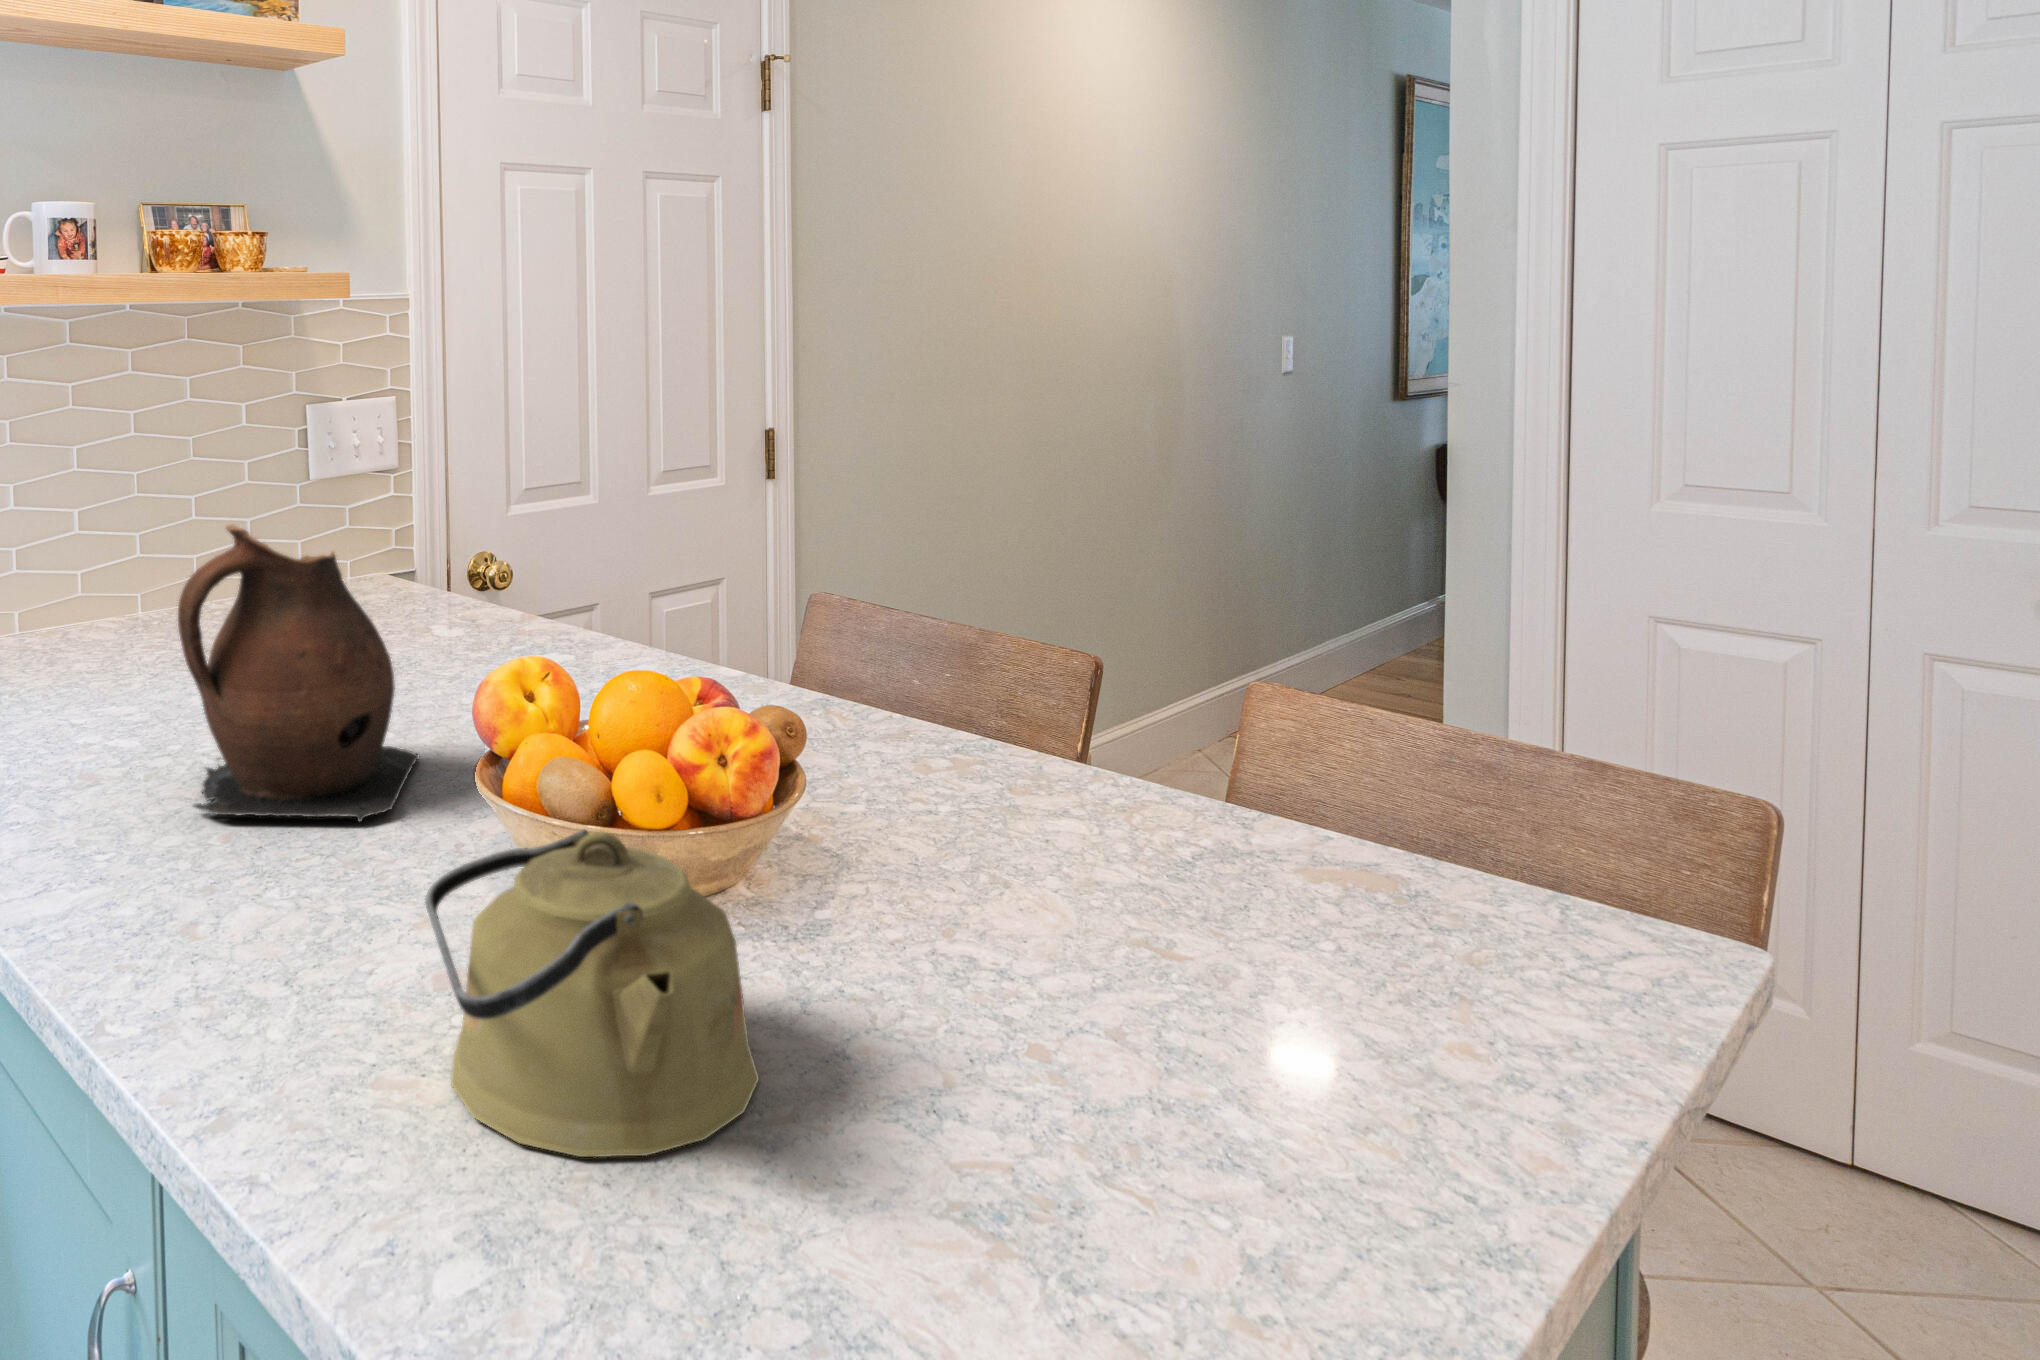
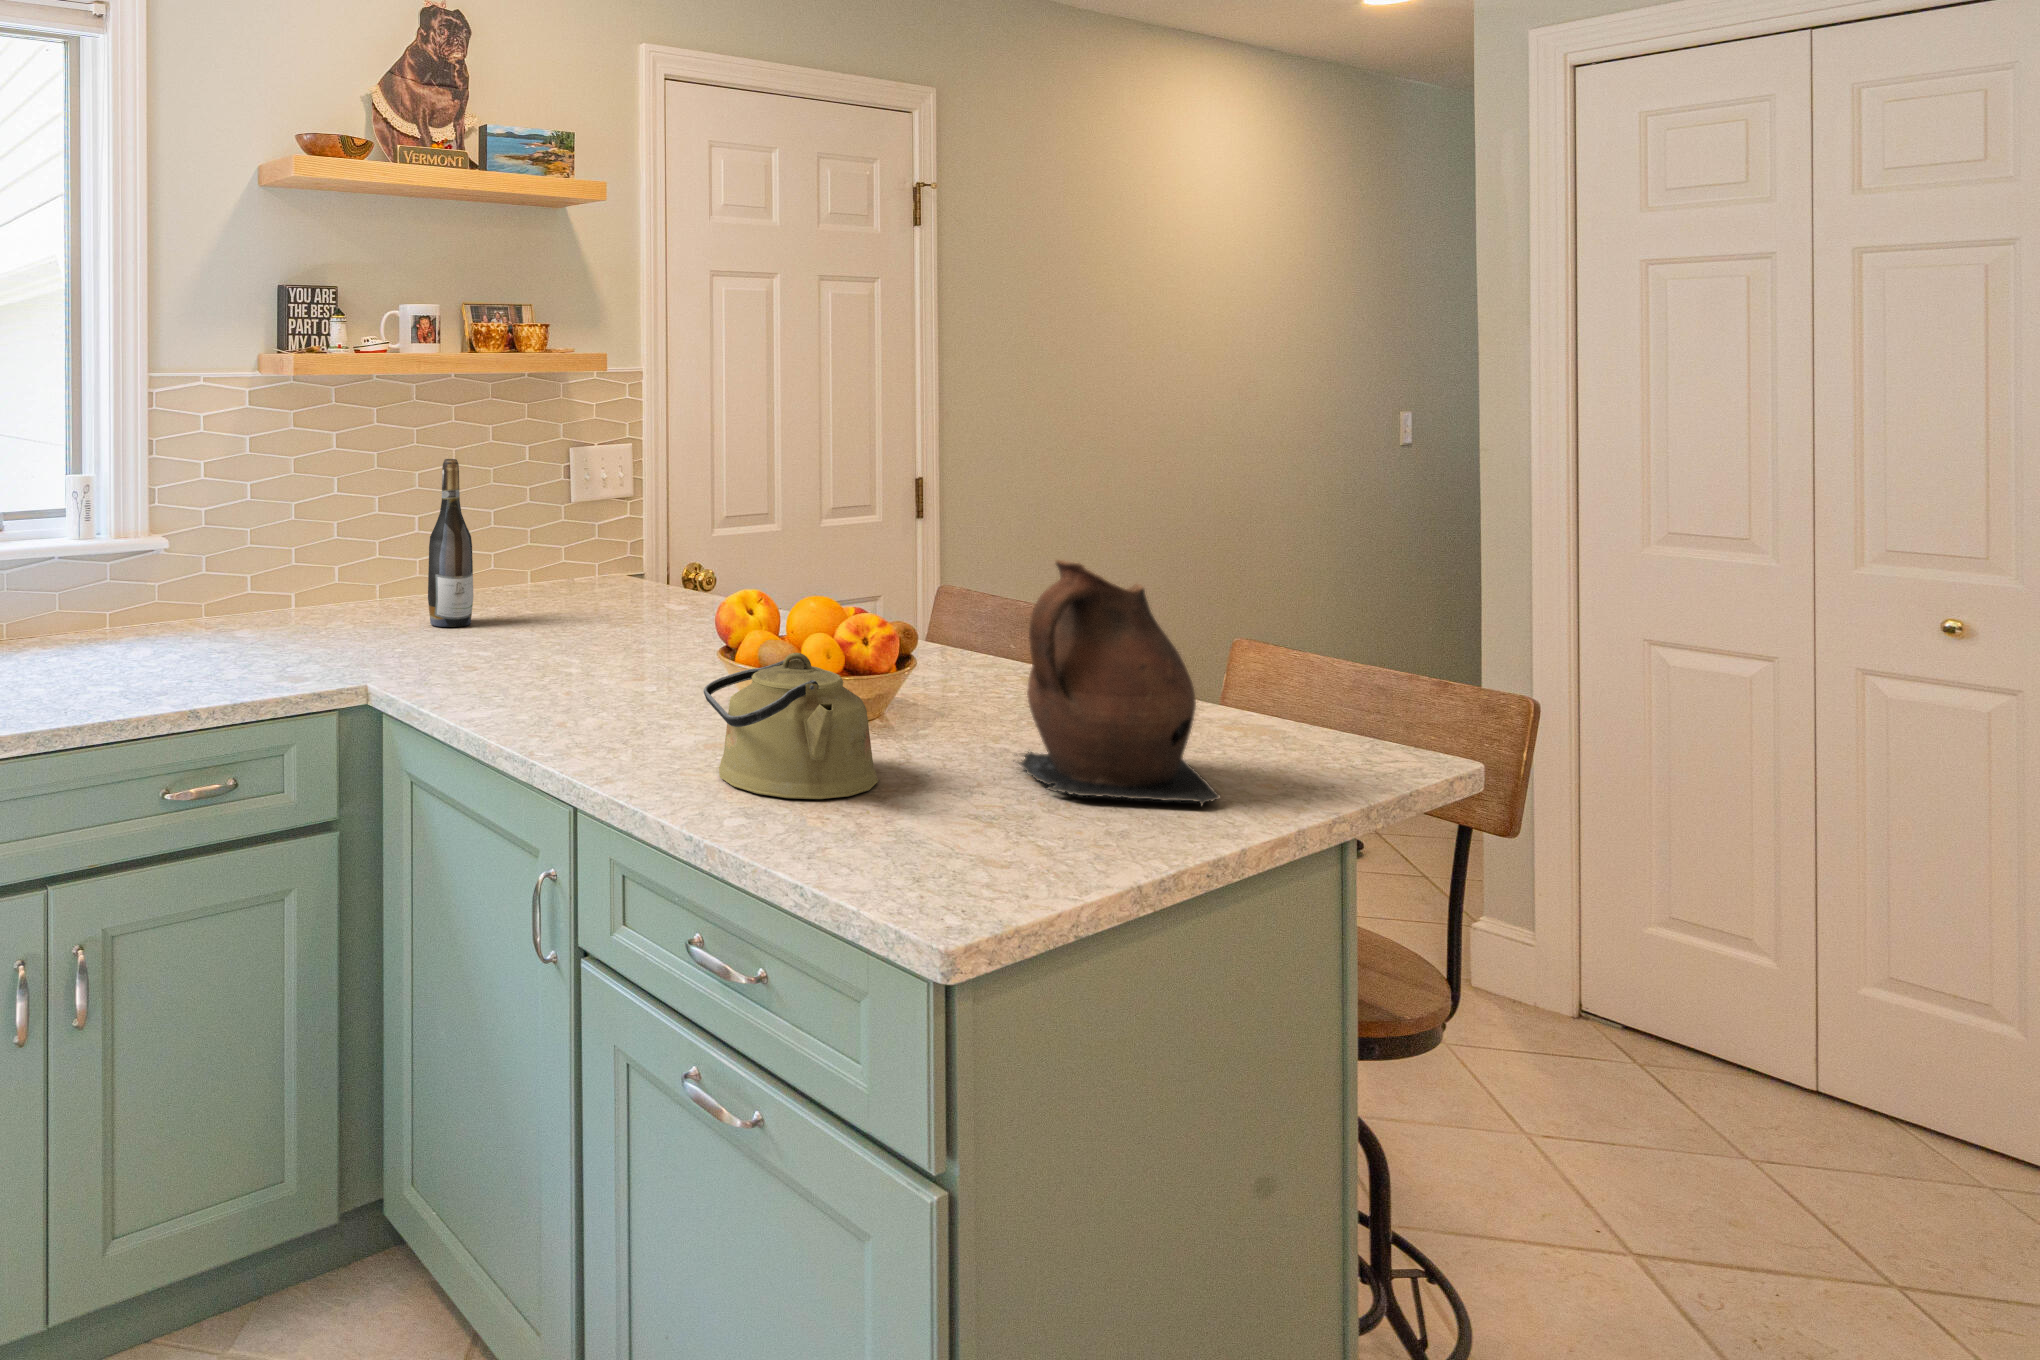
wine bottle: none [64,432,136,687] -> present [428,459,473,627]
ceramic pitcher: present [178,525,419,822] -> present [1019,560,1220,806]

